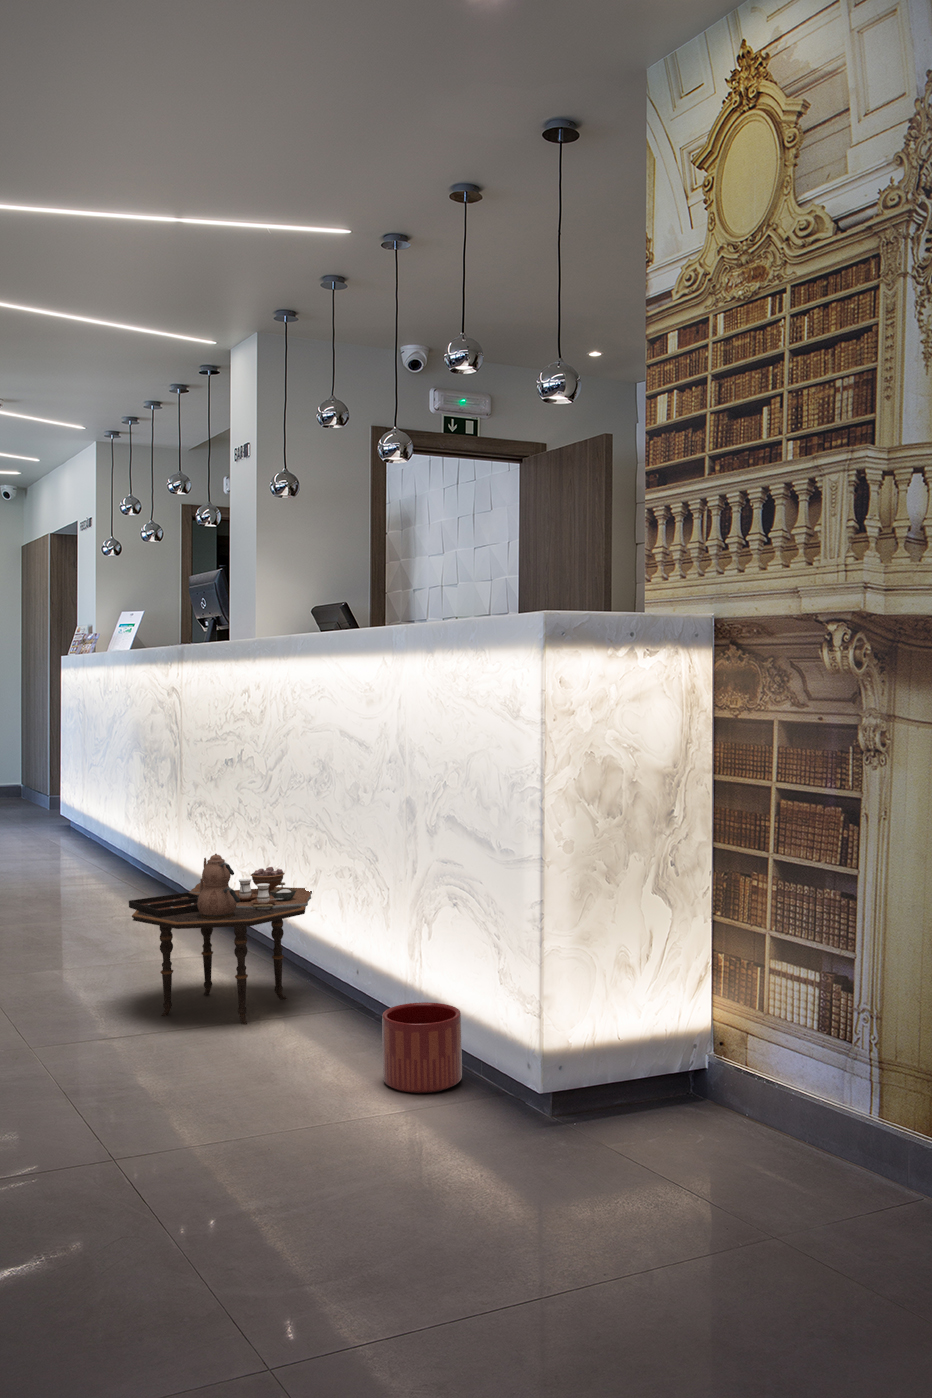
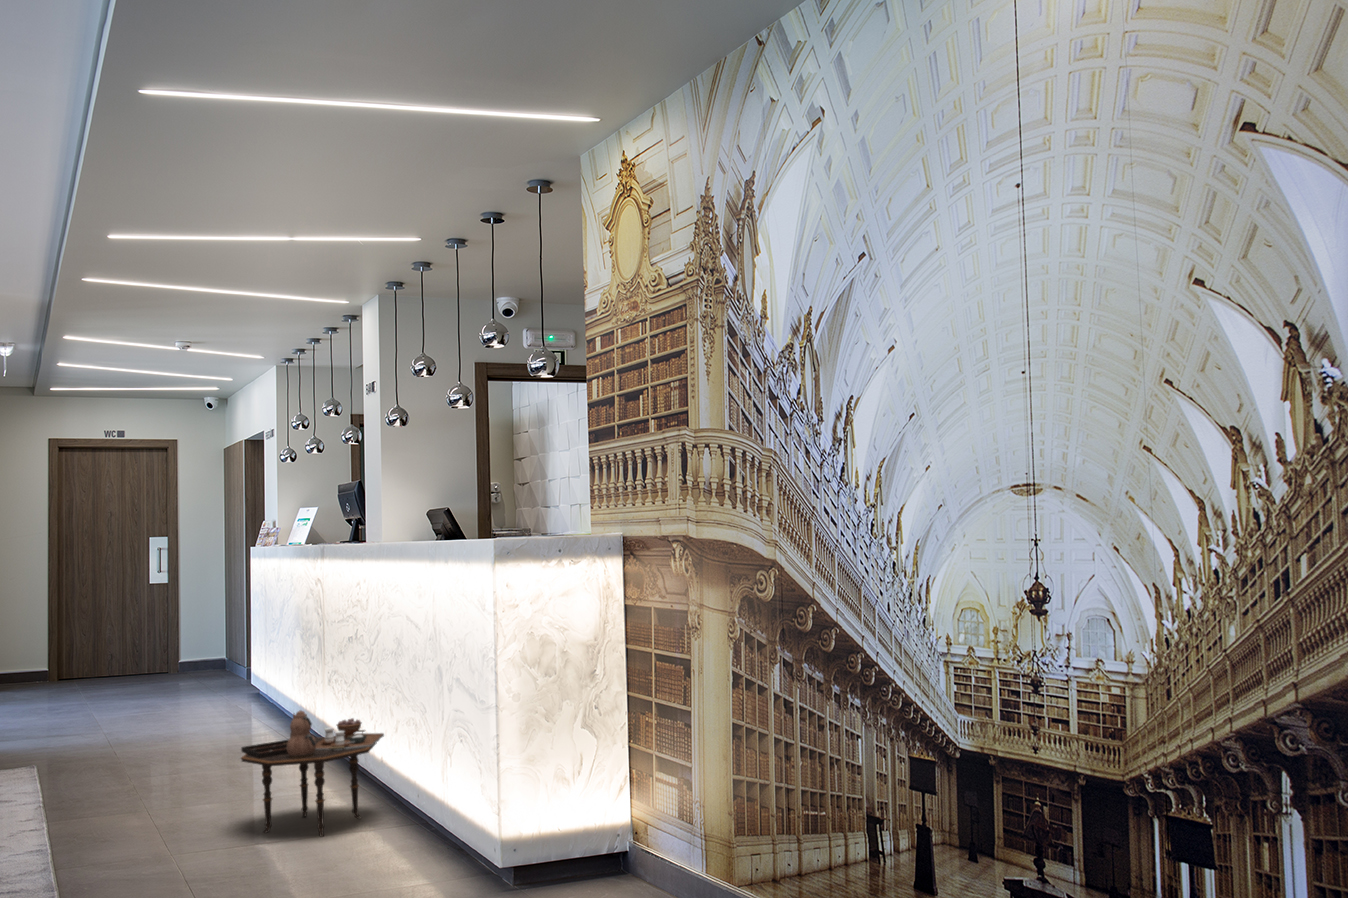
planter: present [382,1002,462,1093] -> none [398,813,456,877]

